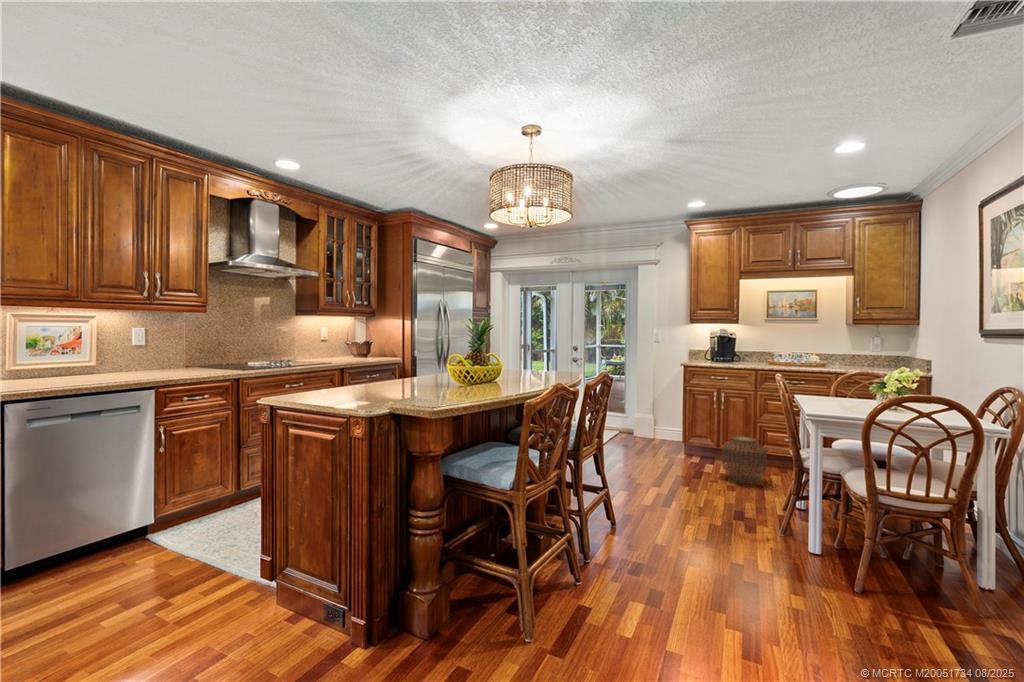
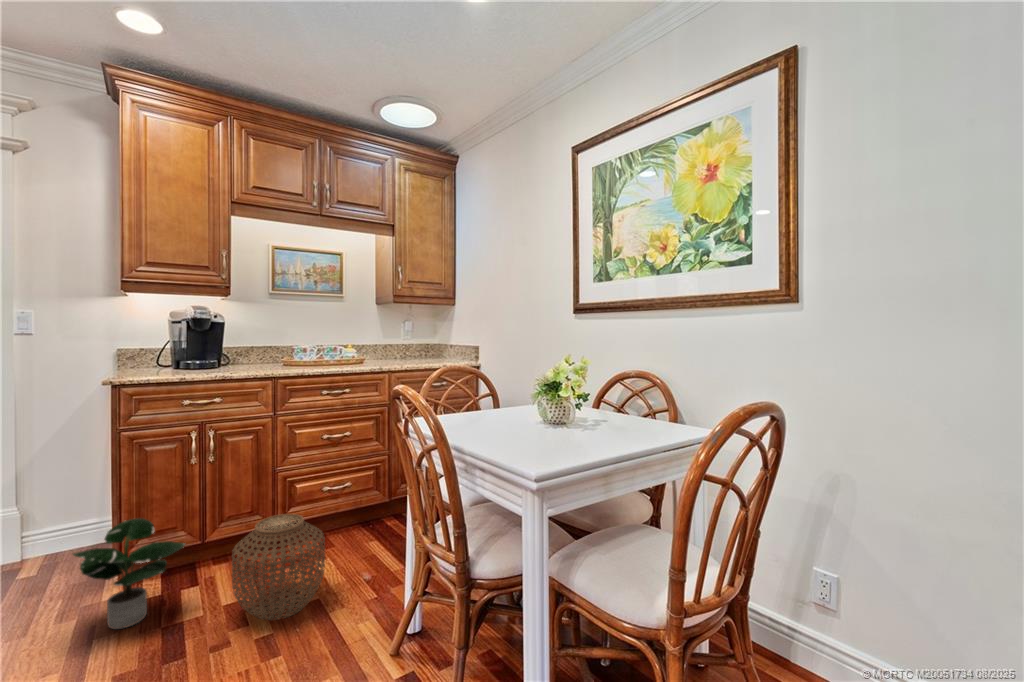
potted plant: none [667,425,706,466] -> present [73,518,185,629]

